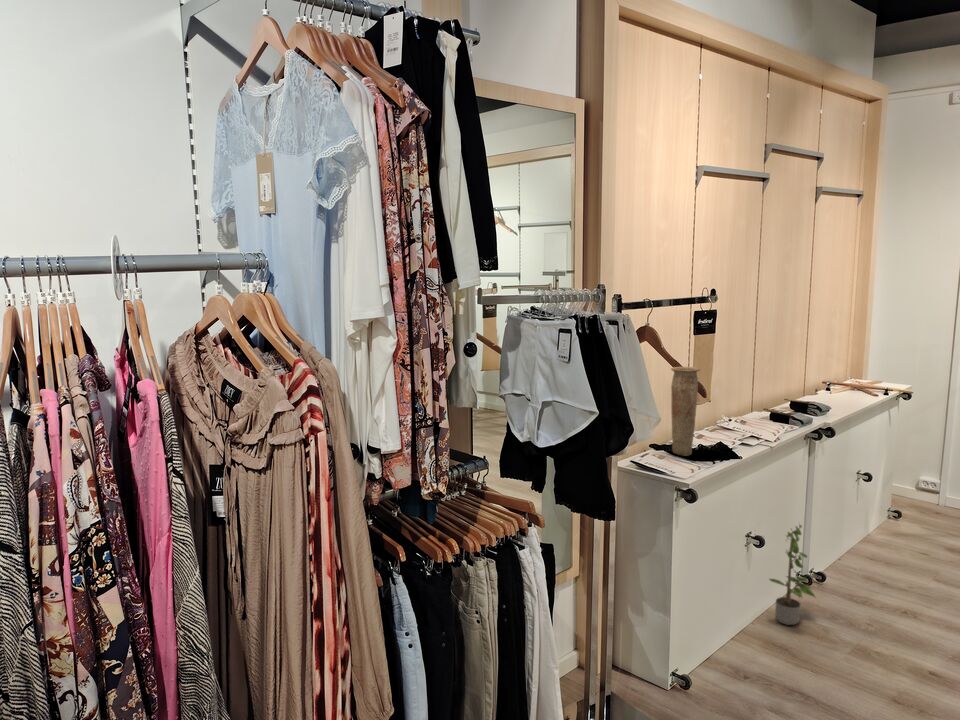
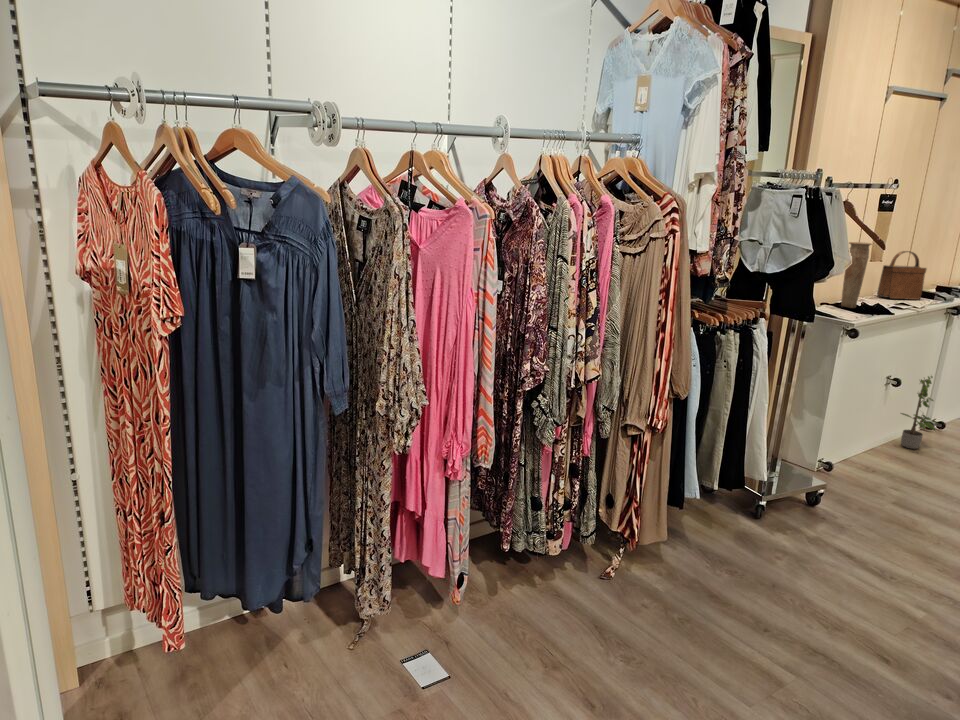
handbag: none [721,366,775,429] -> present [877,251,926,300]

